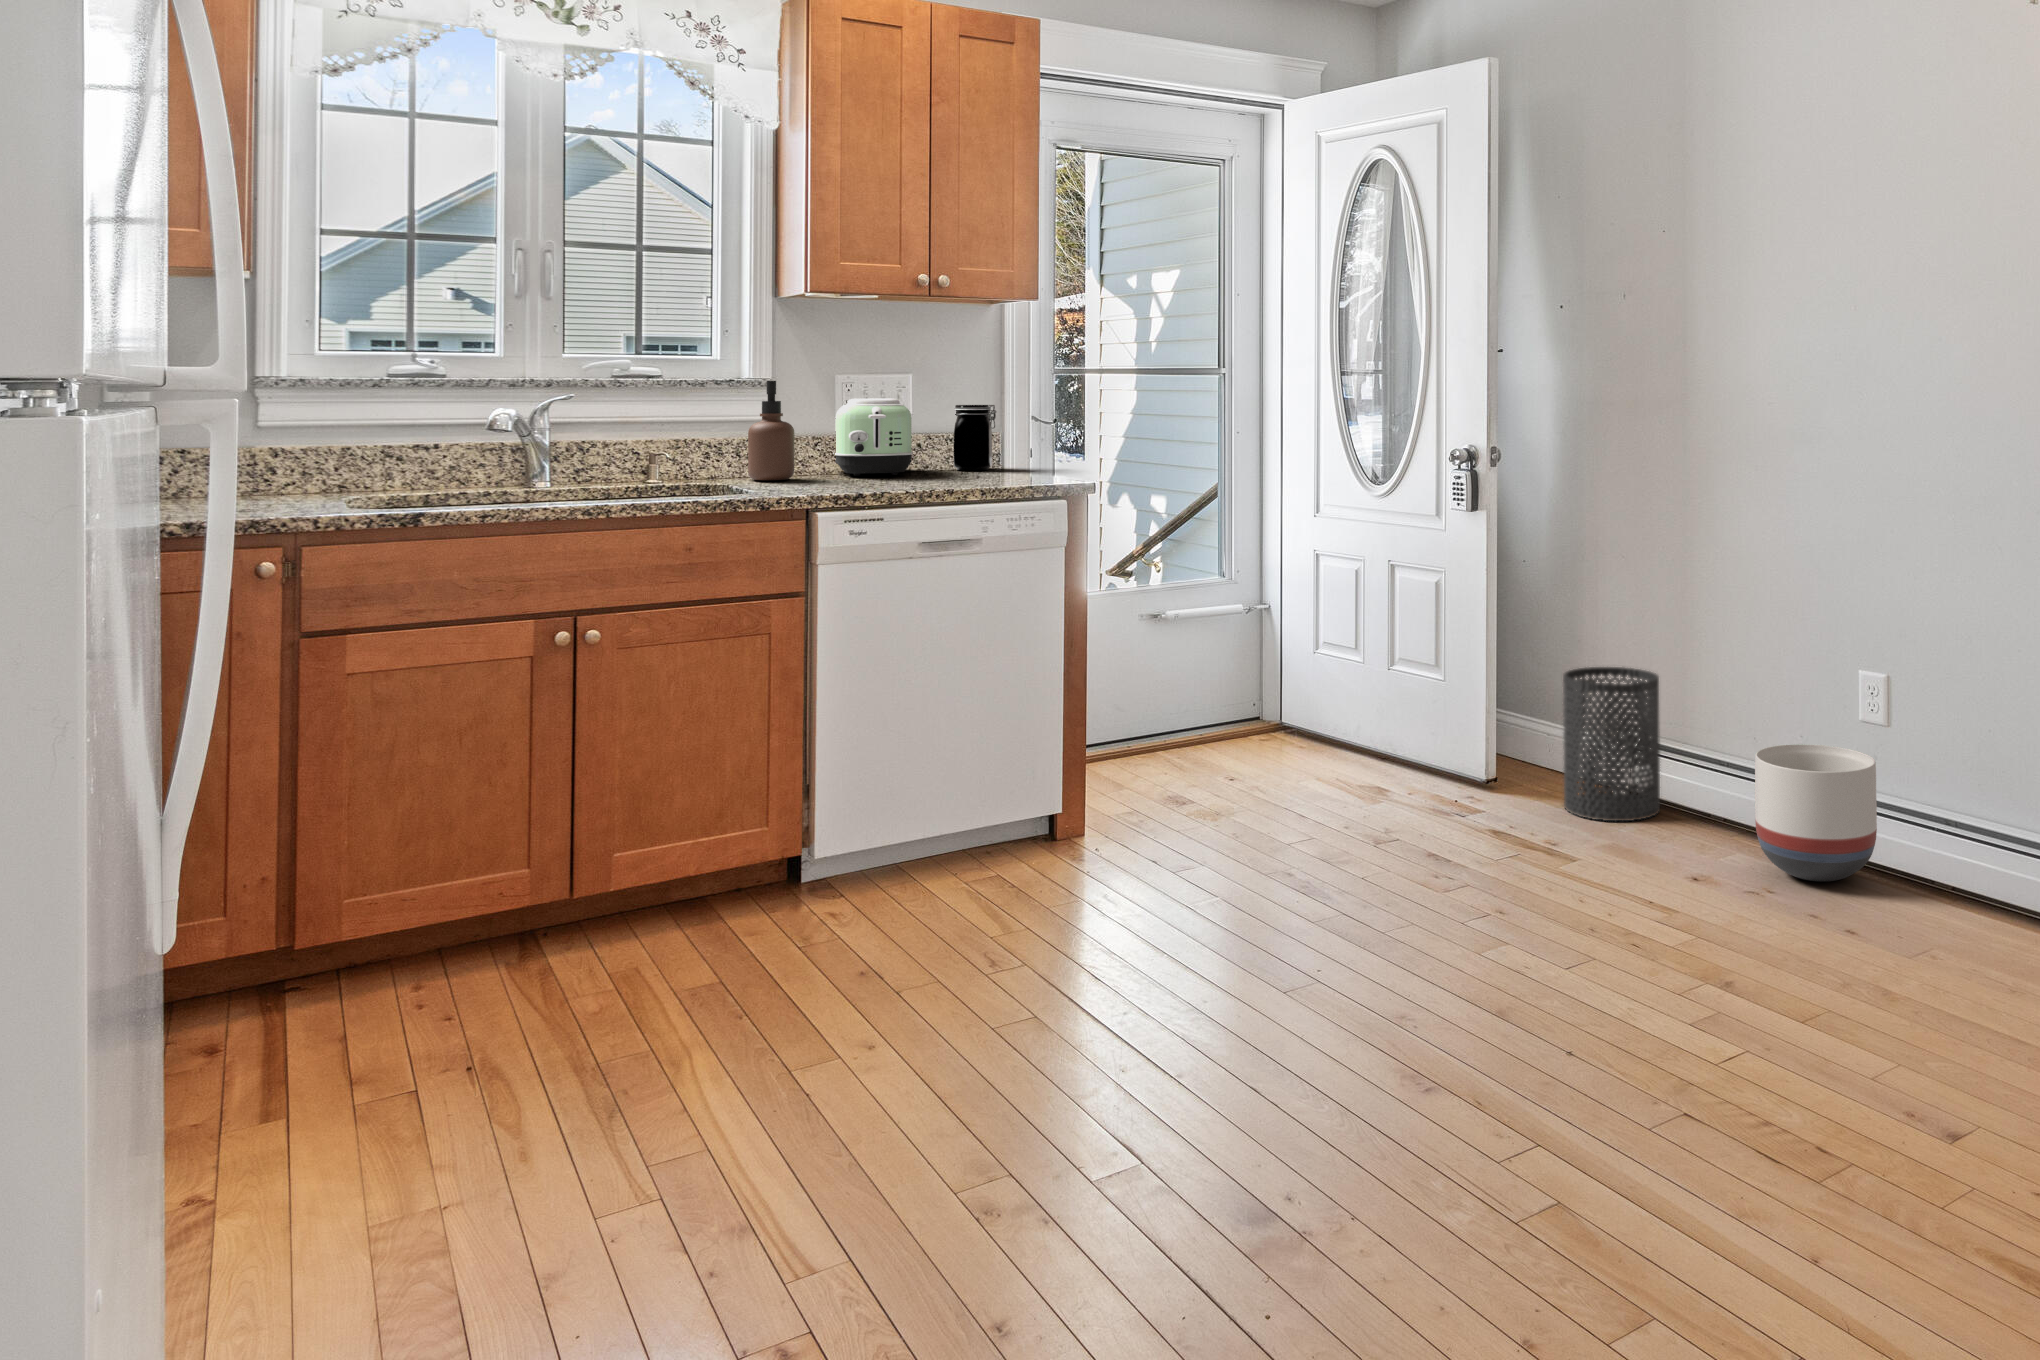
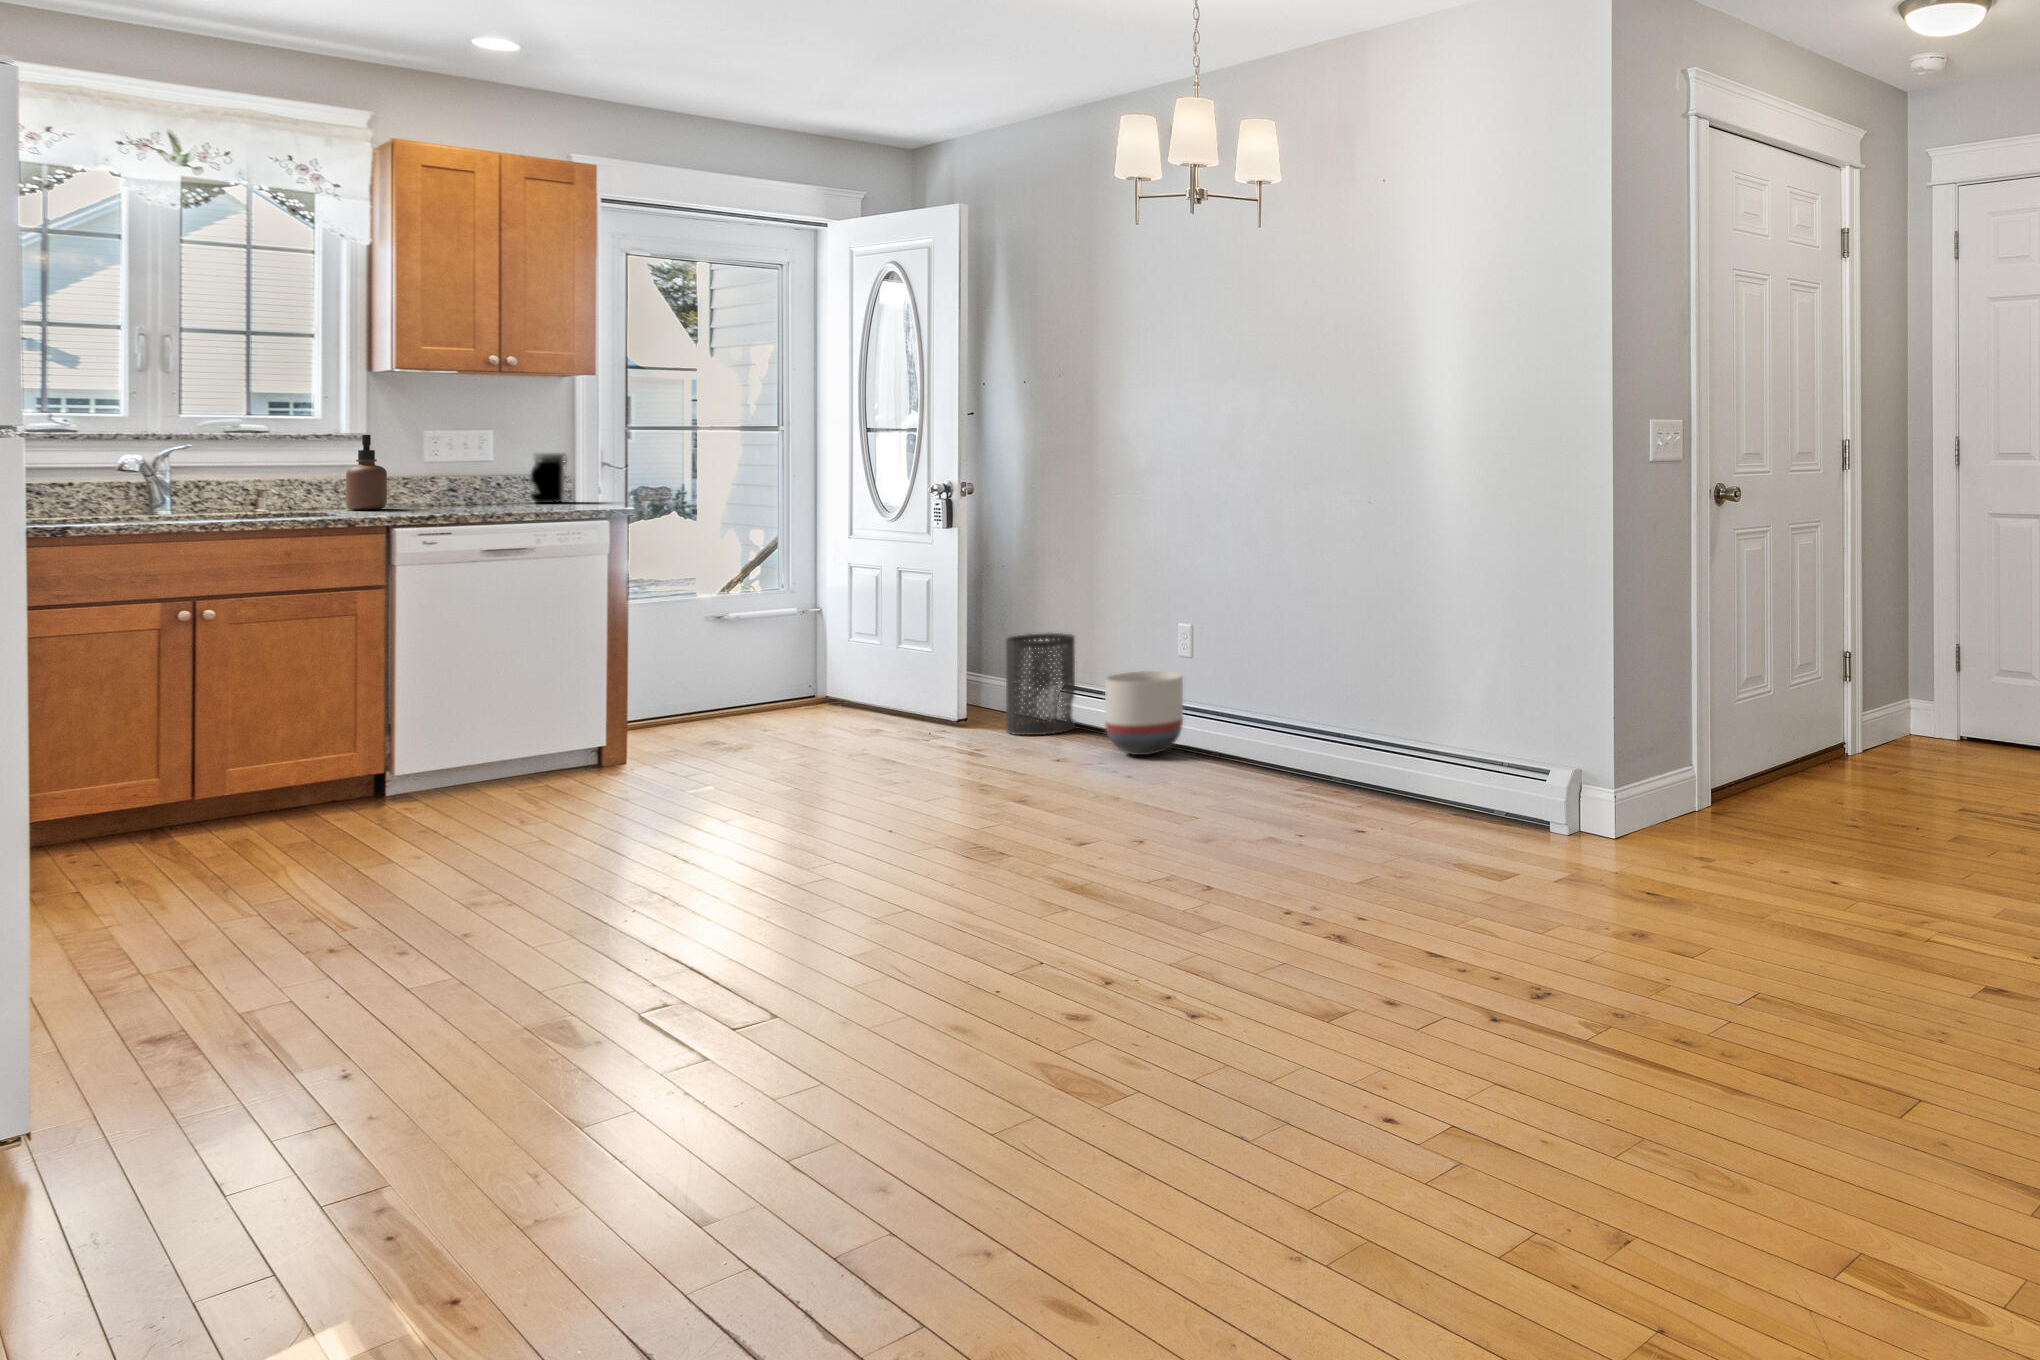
toaster: present [835,399,913,476] -> none [424,449,493,506]

